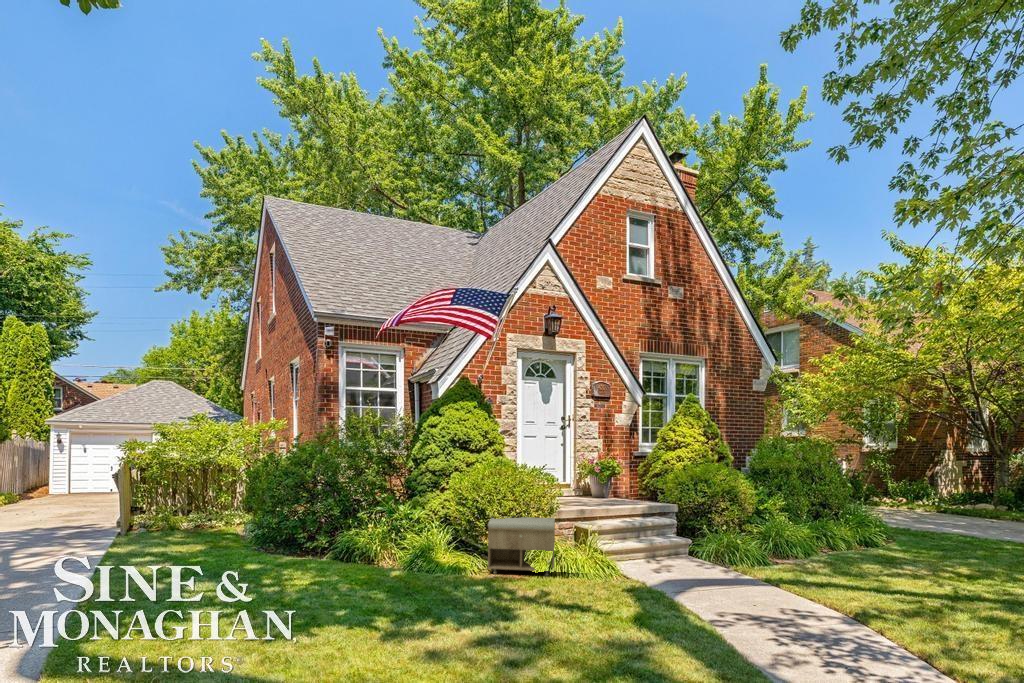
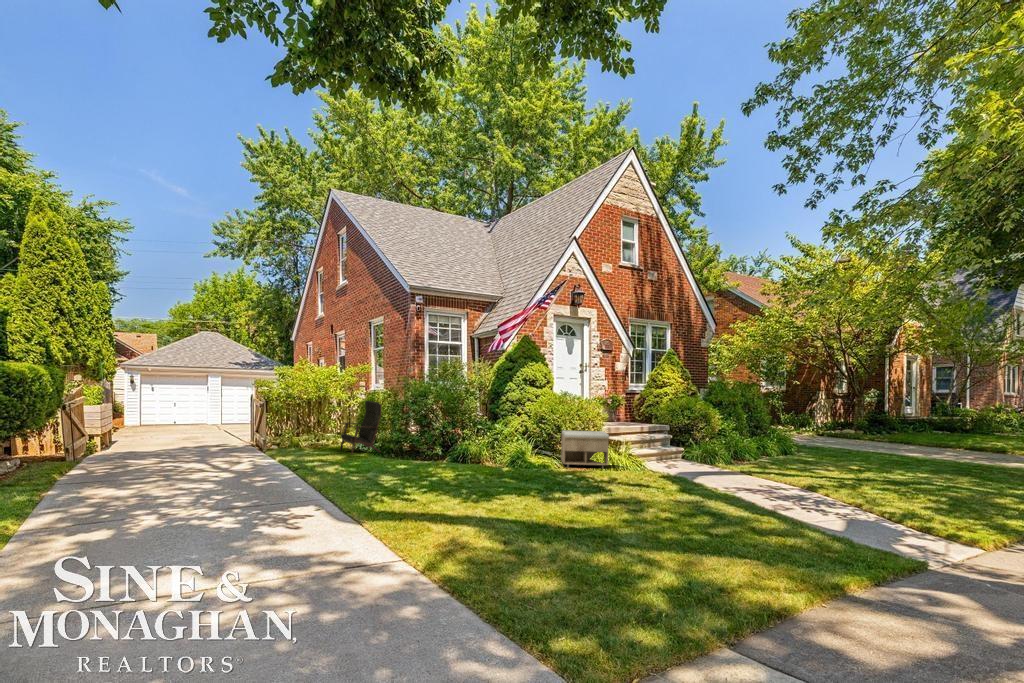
lounge chair: none [200,471,255,549] -> present [340,401,382,455]

